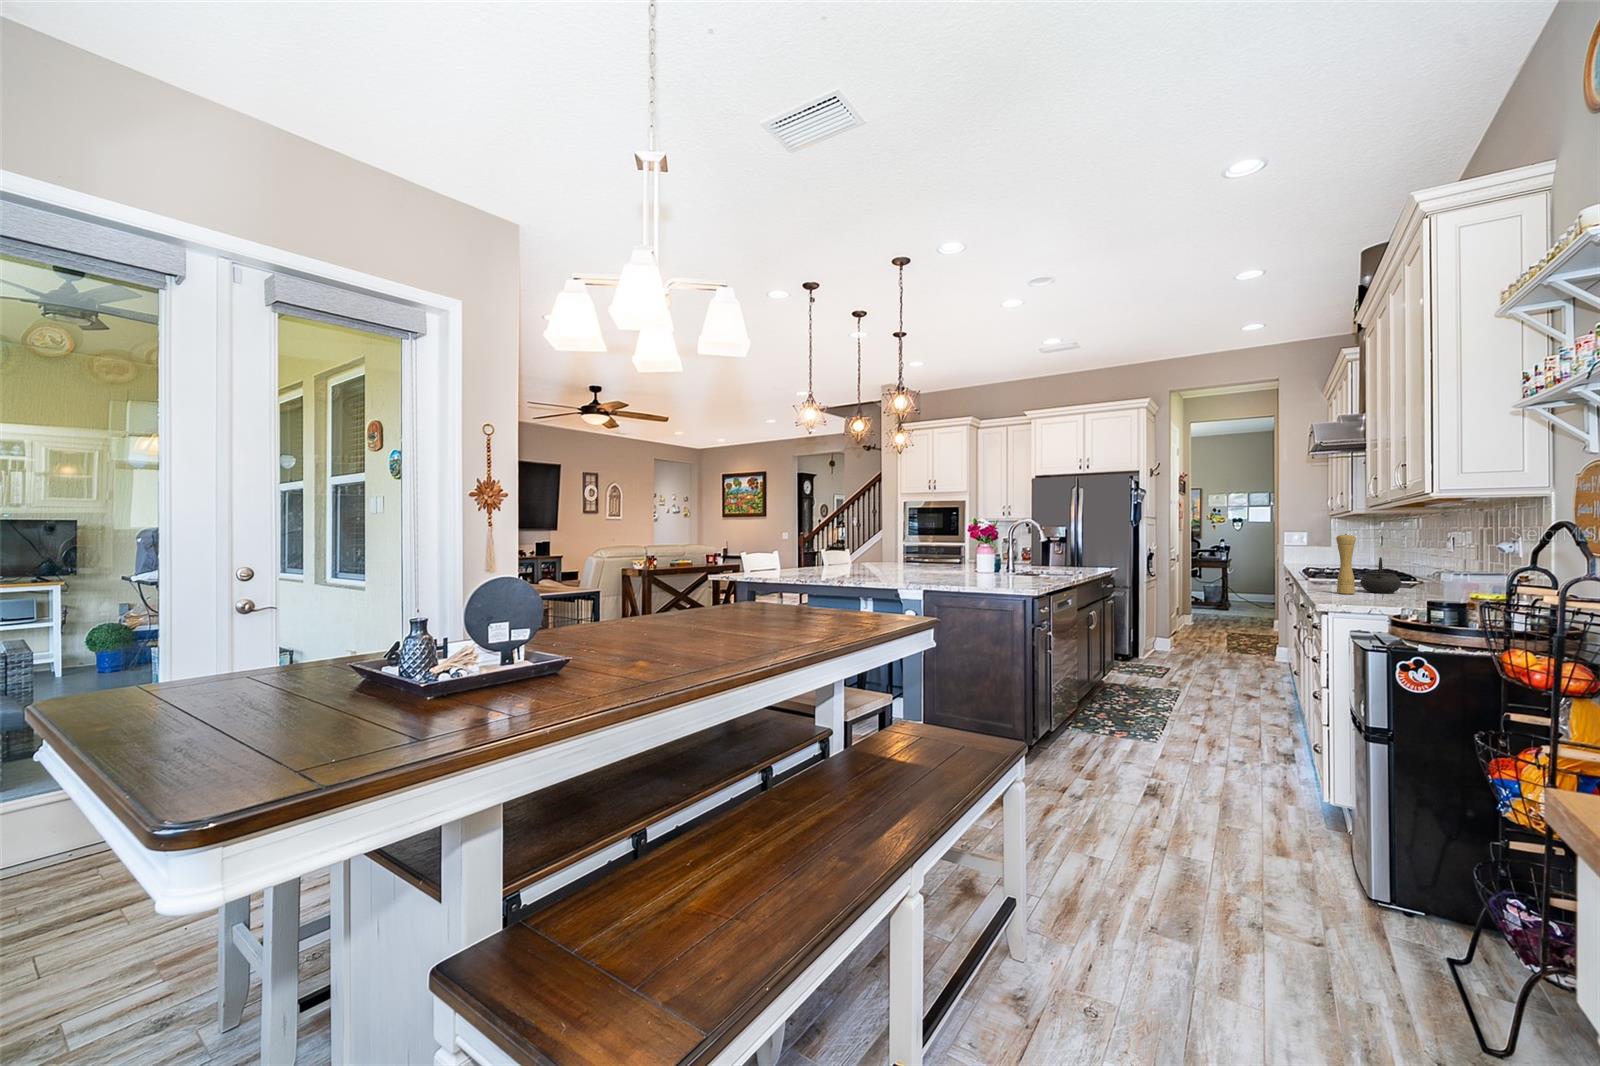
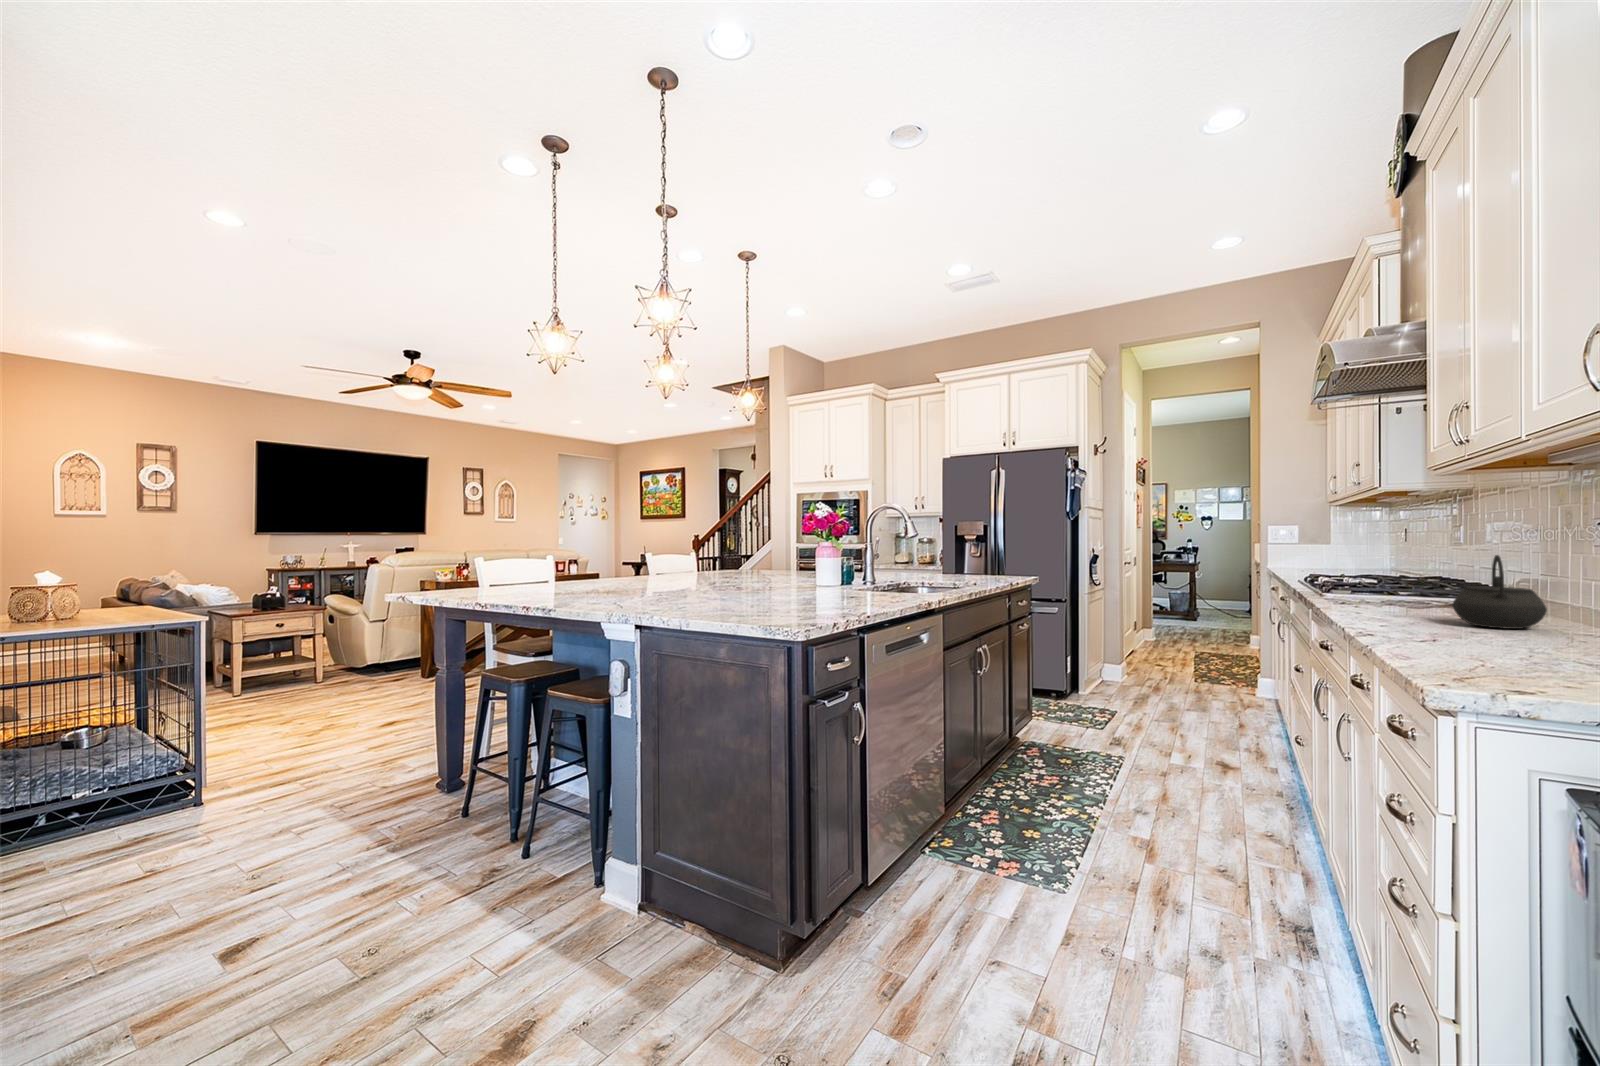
pepper mill: present [1336,534,1356,594] -> none [1409,507,1453,632]

